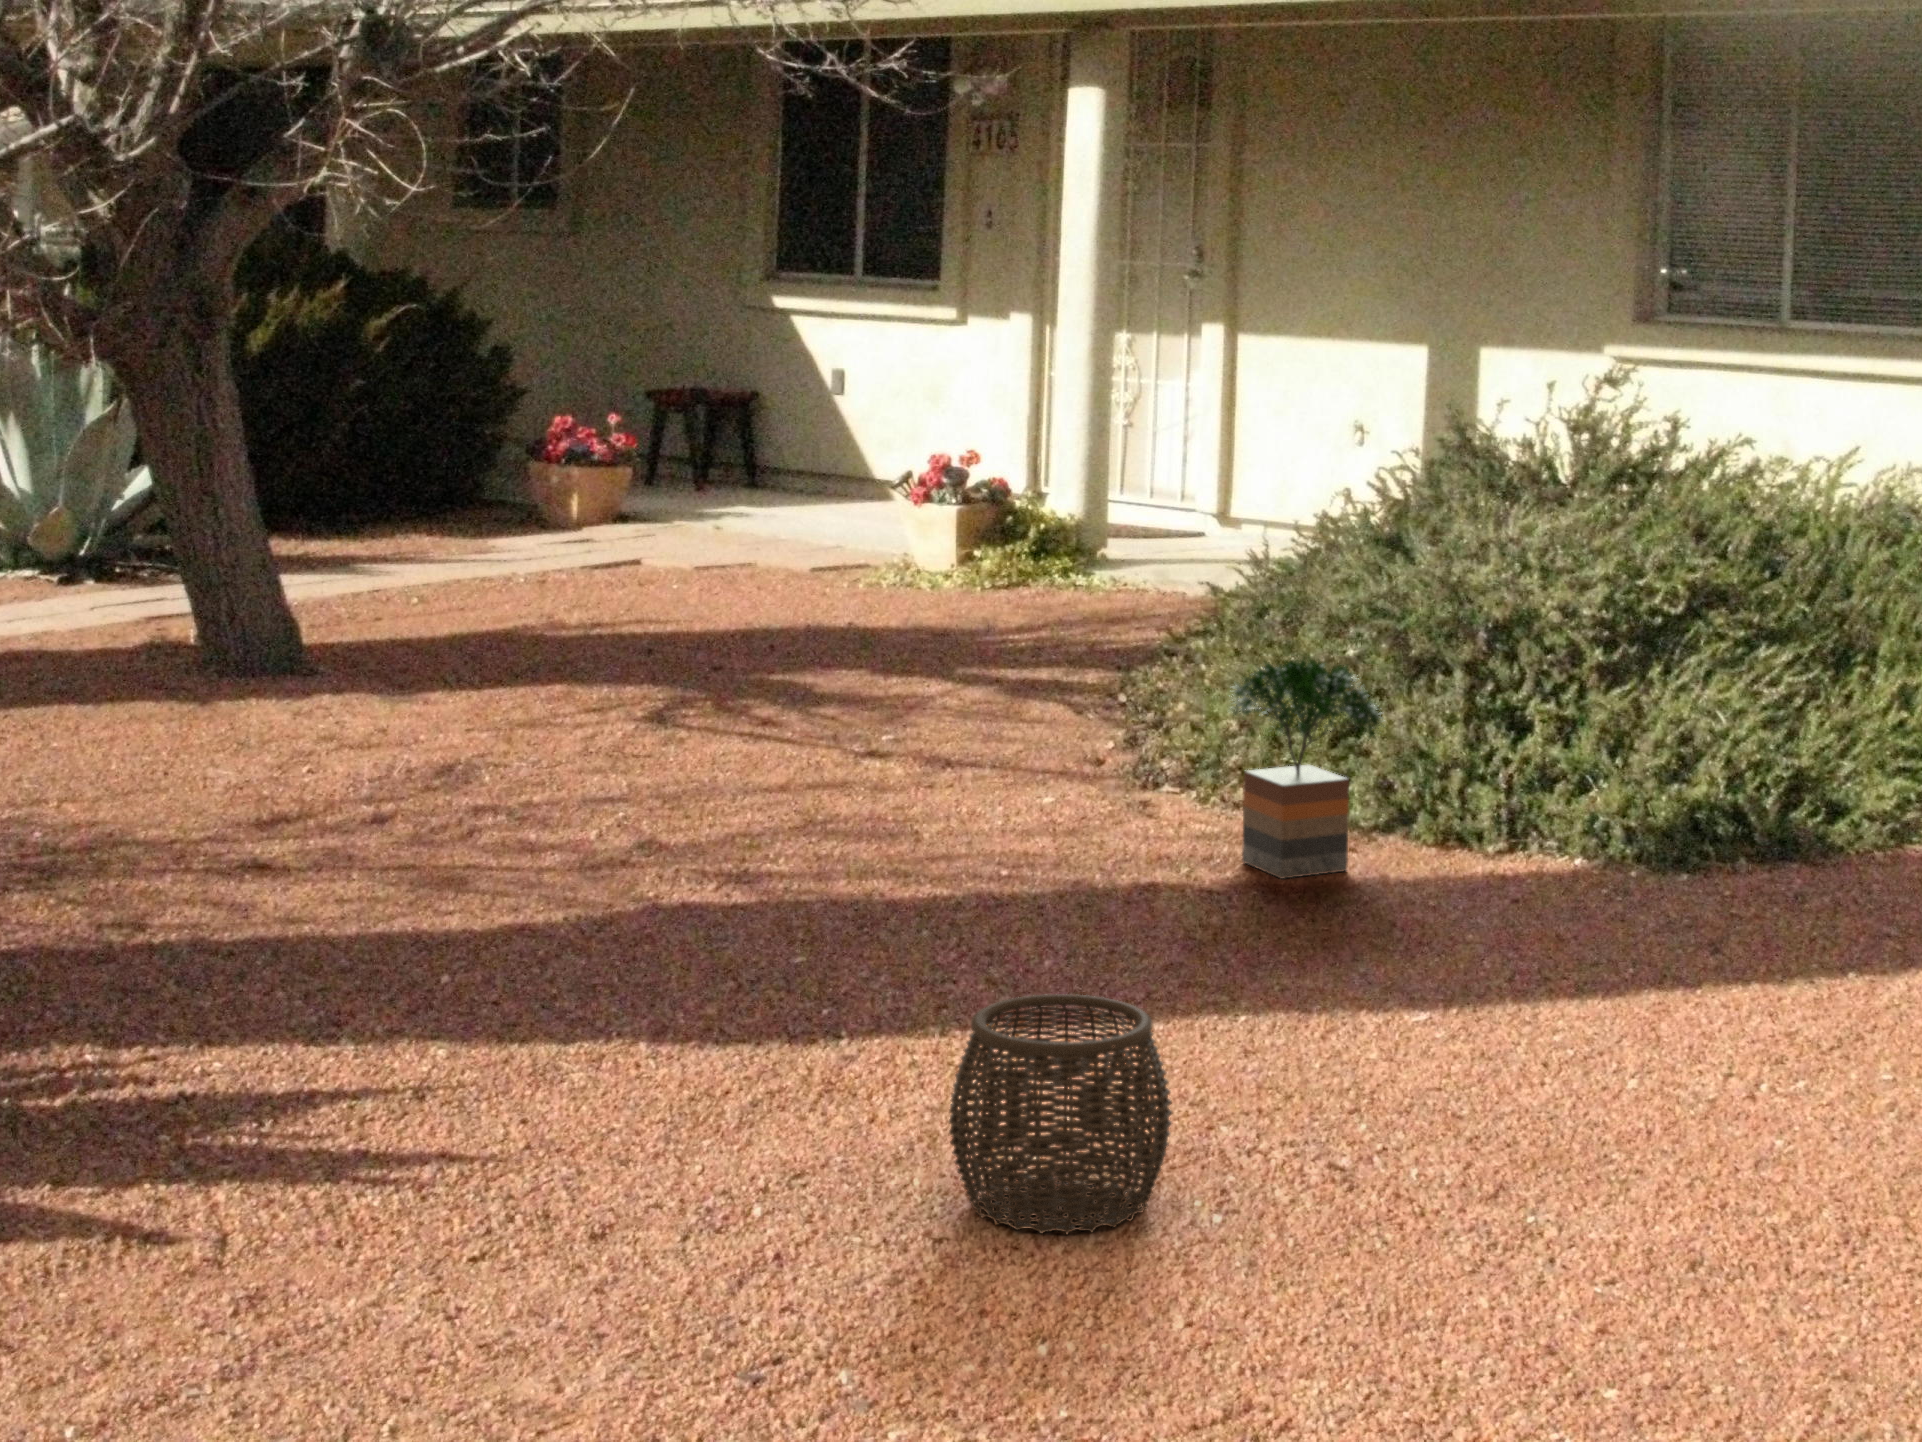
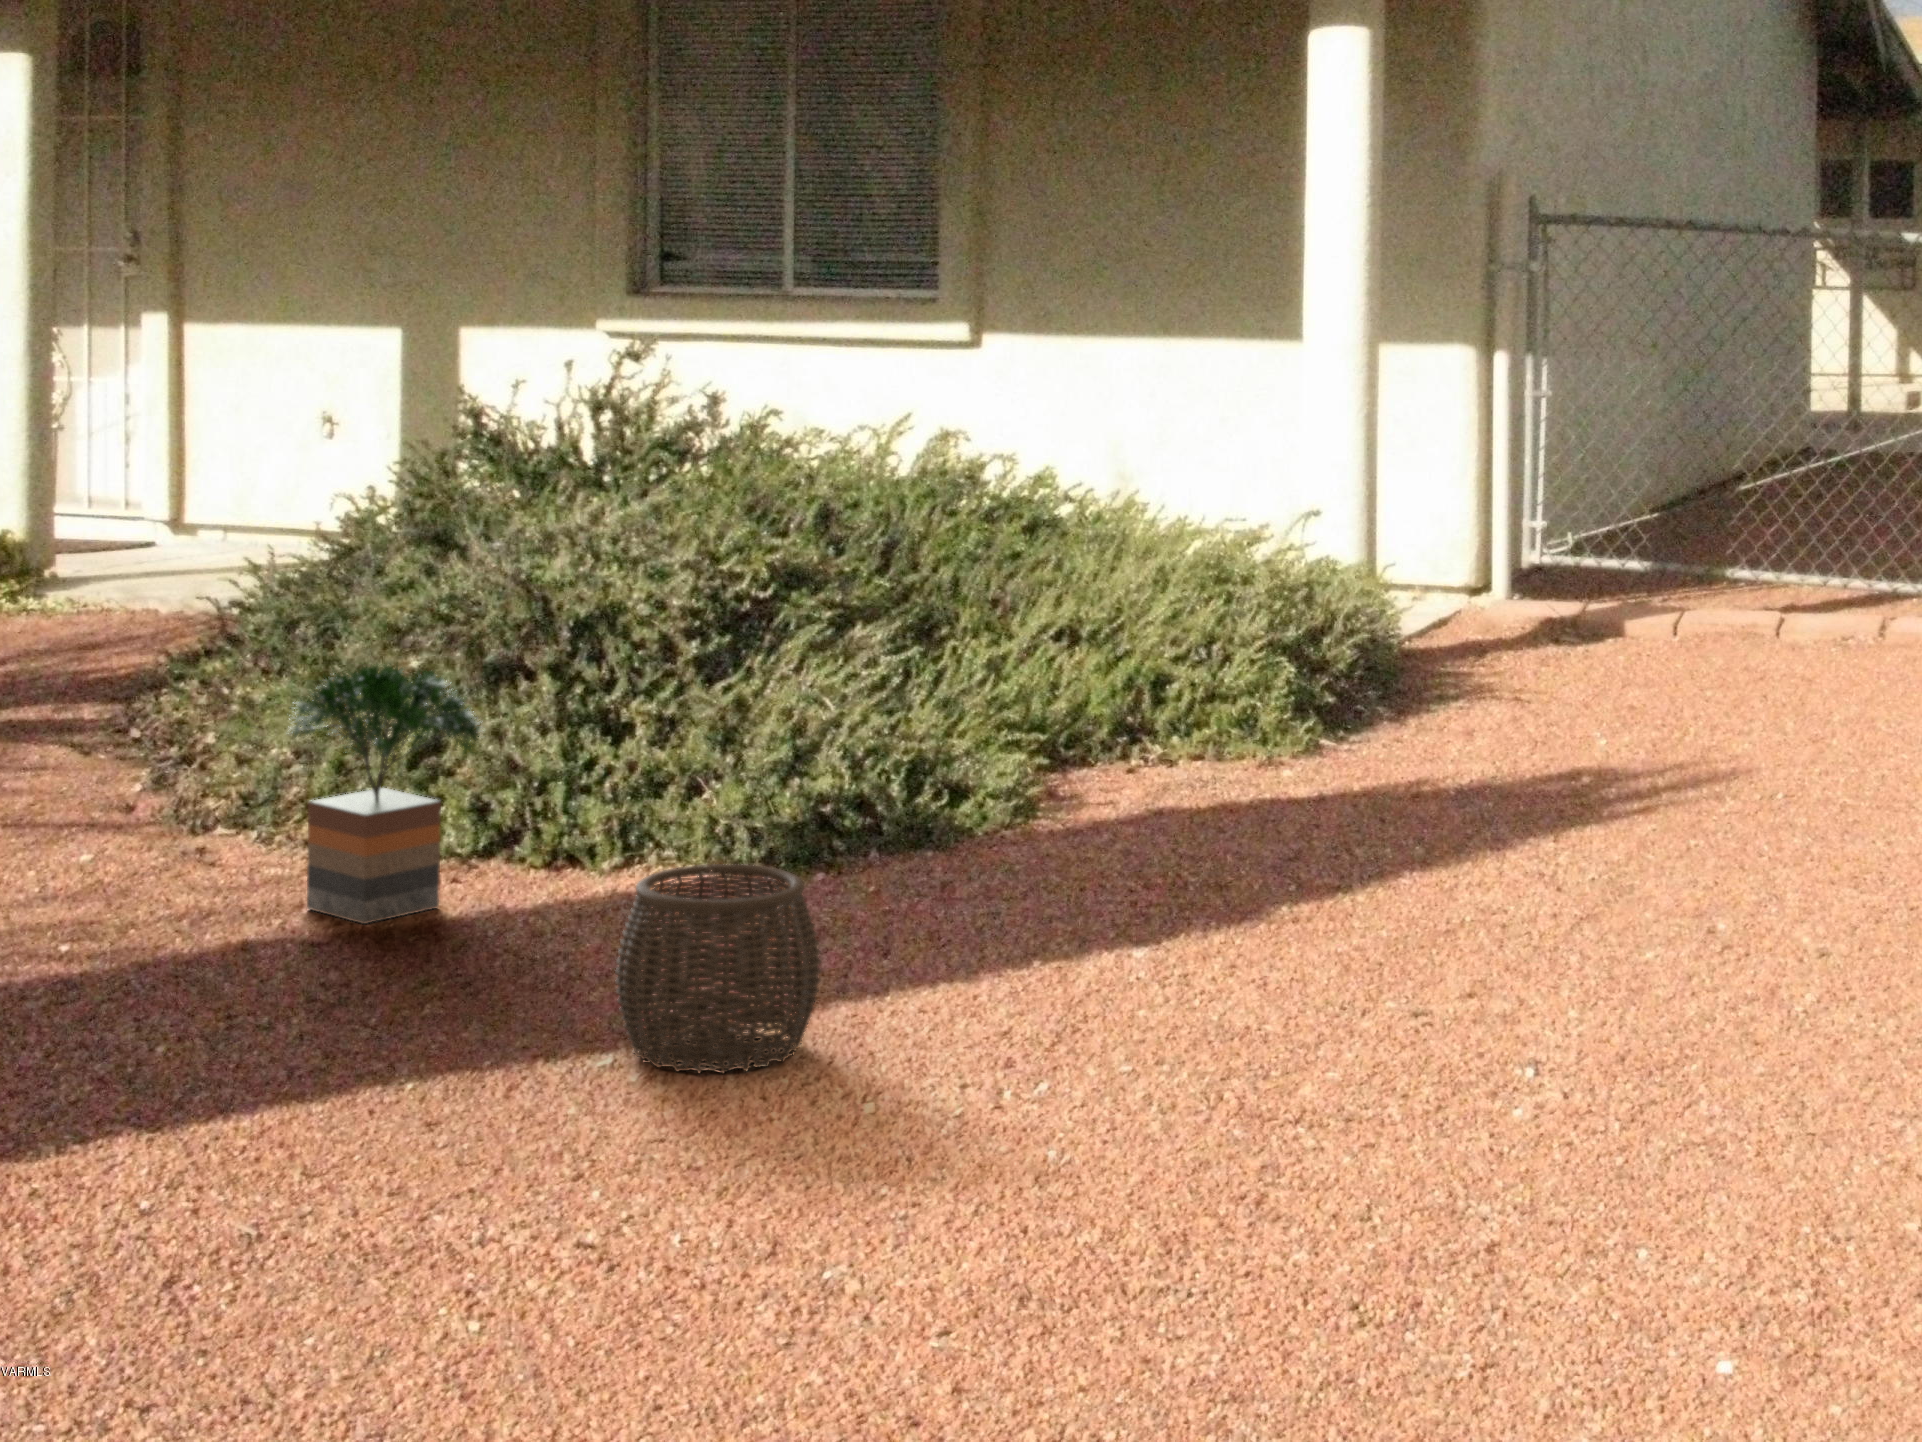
woven basket: present [949,994,1172,1234] -> present [615,864,821,1073]

